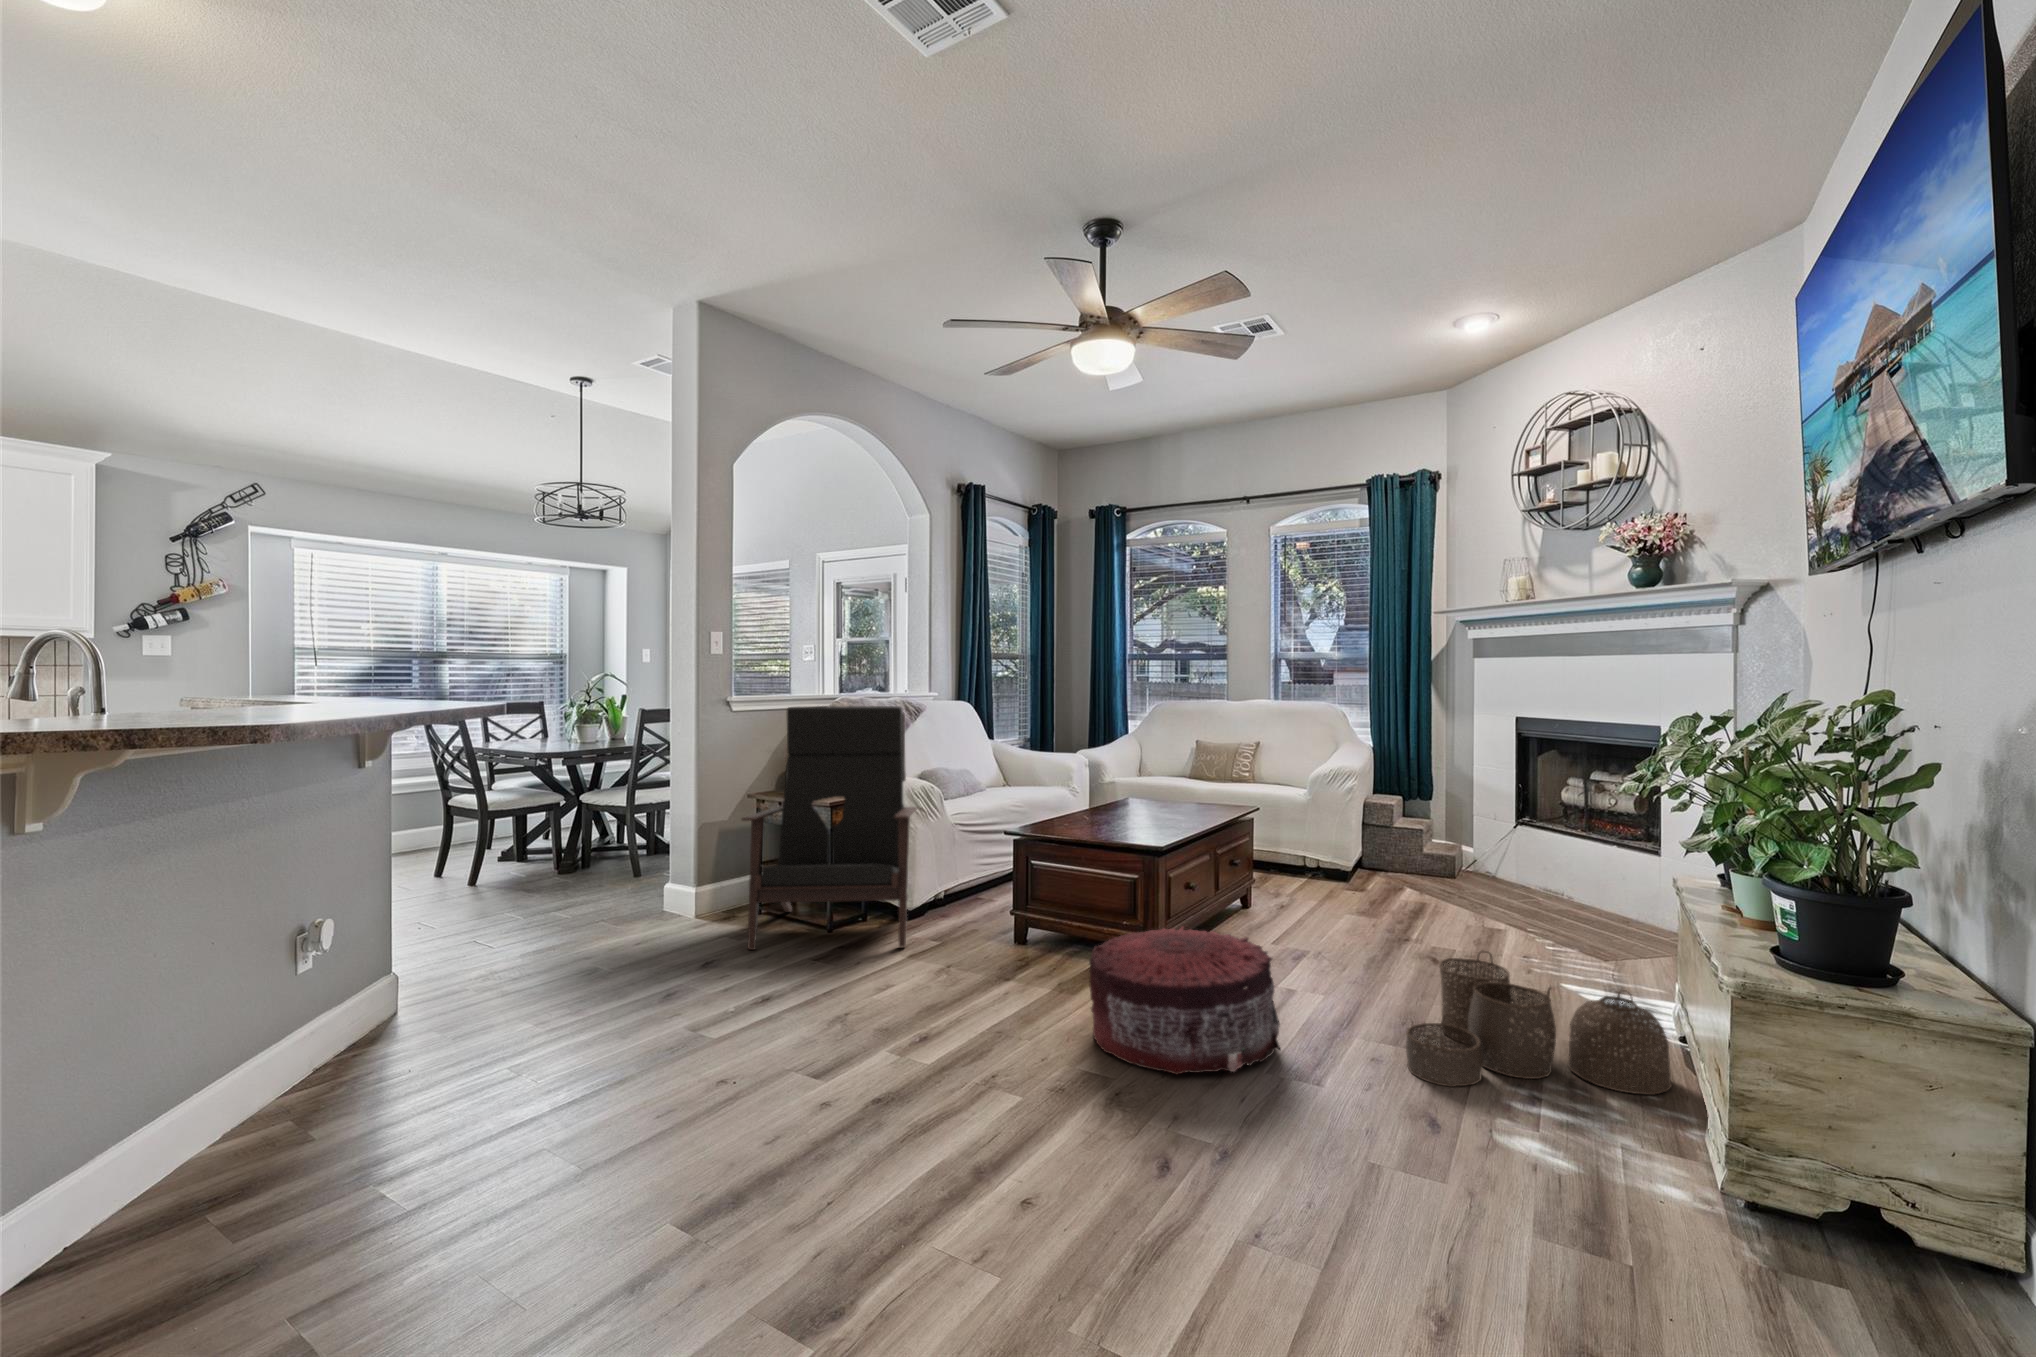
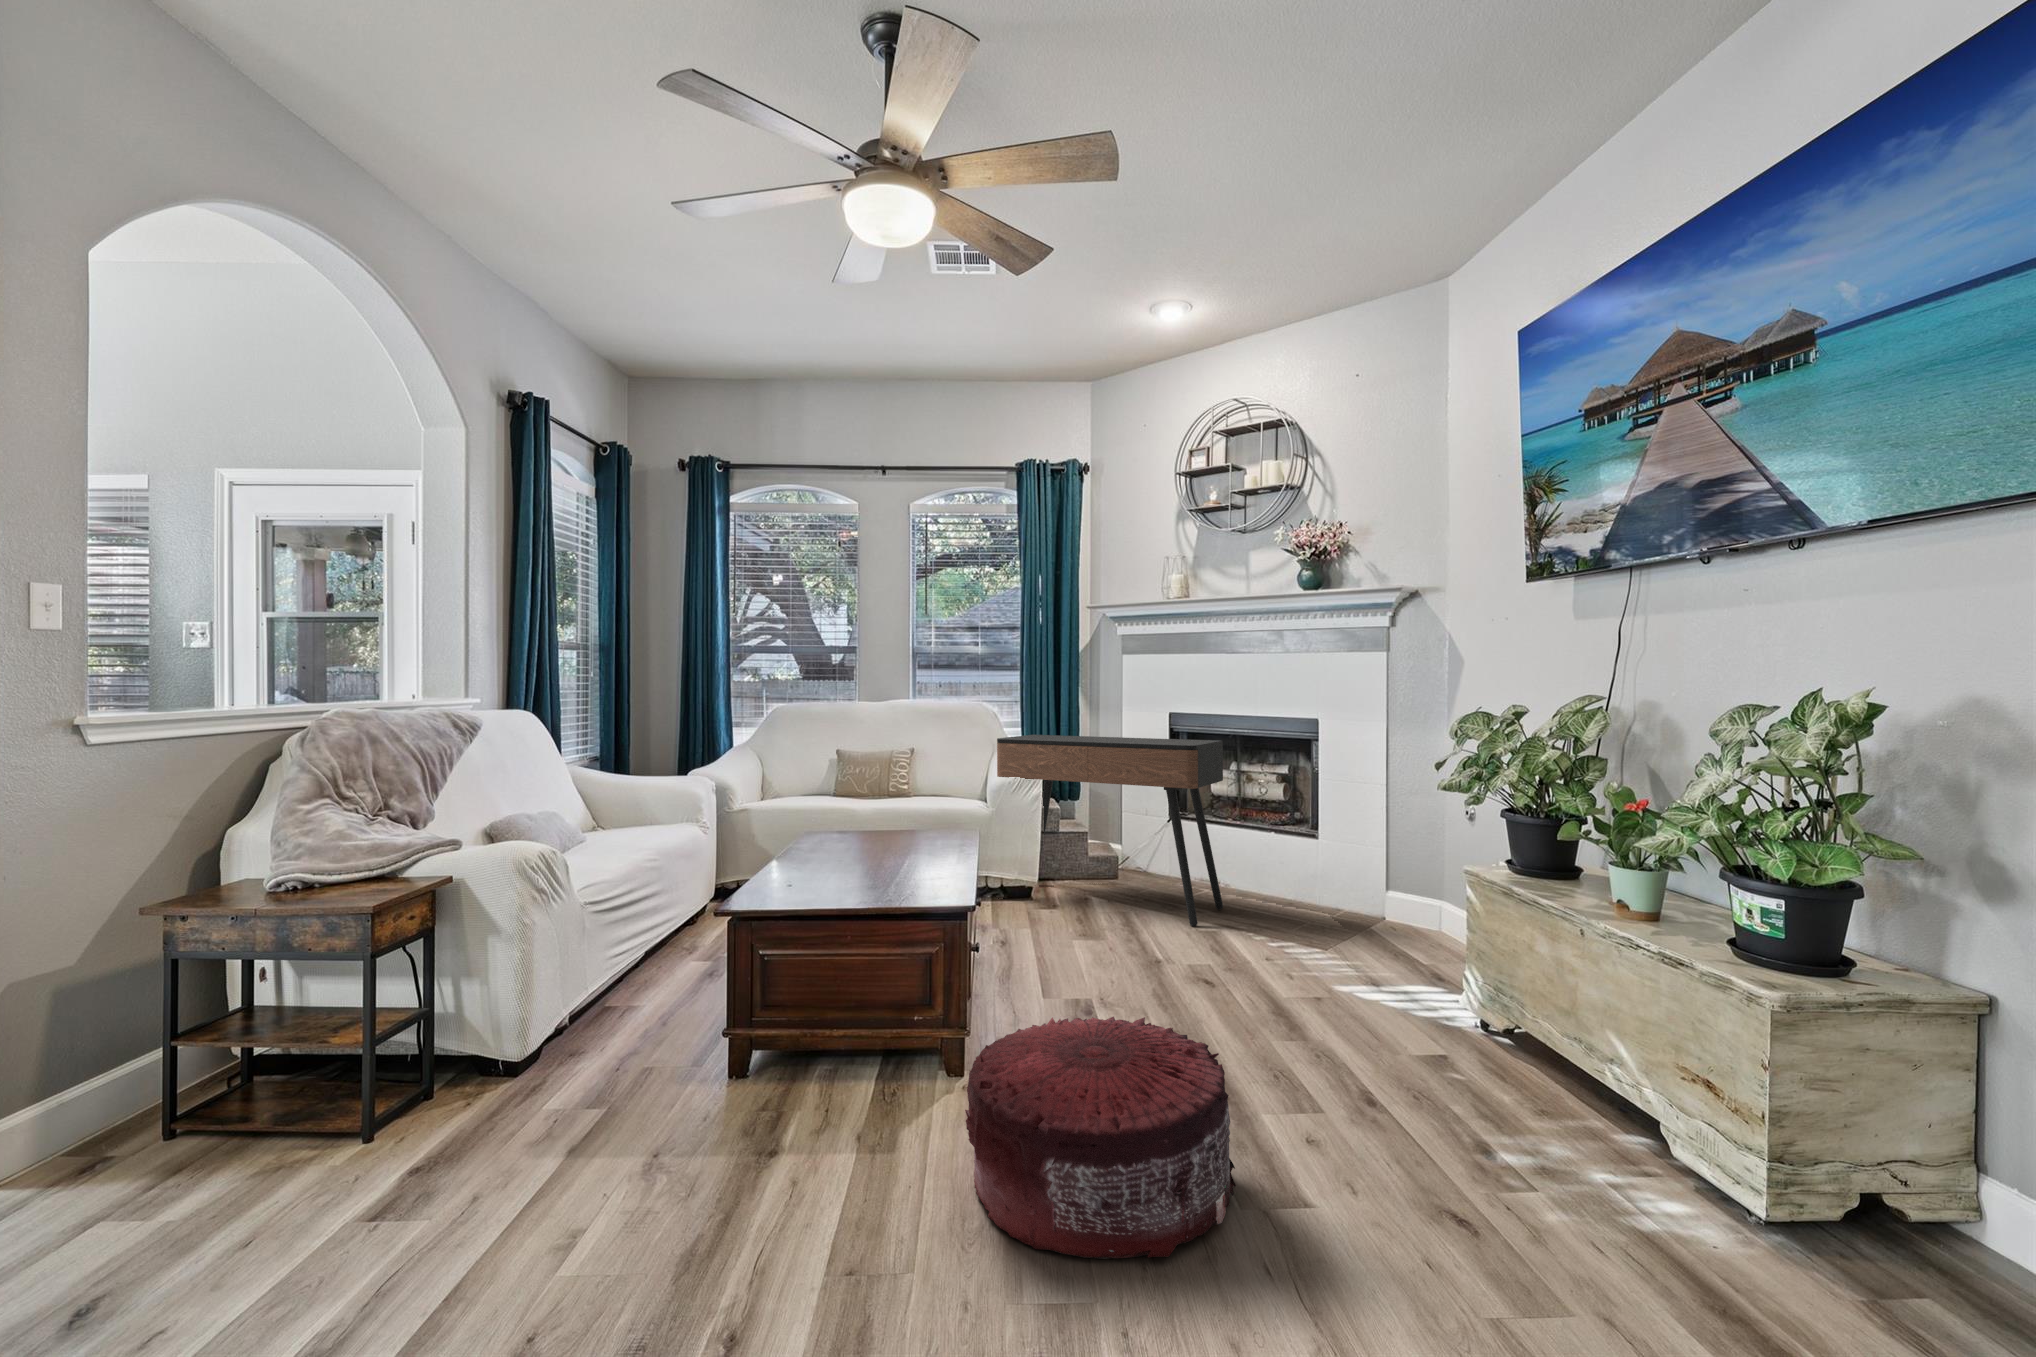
lounge chair: present [742,706,917,950] -> none [180,723,559,1232]
console table: none [1319,730,1537,916] -> present [997,735,1223,926]
woven basket: present [1406,951,1672,1095] -> none [1313,979,1557,1160]

